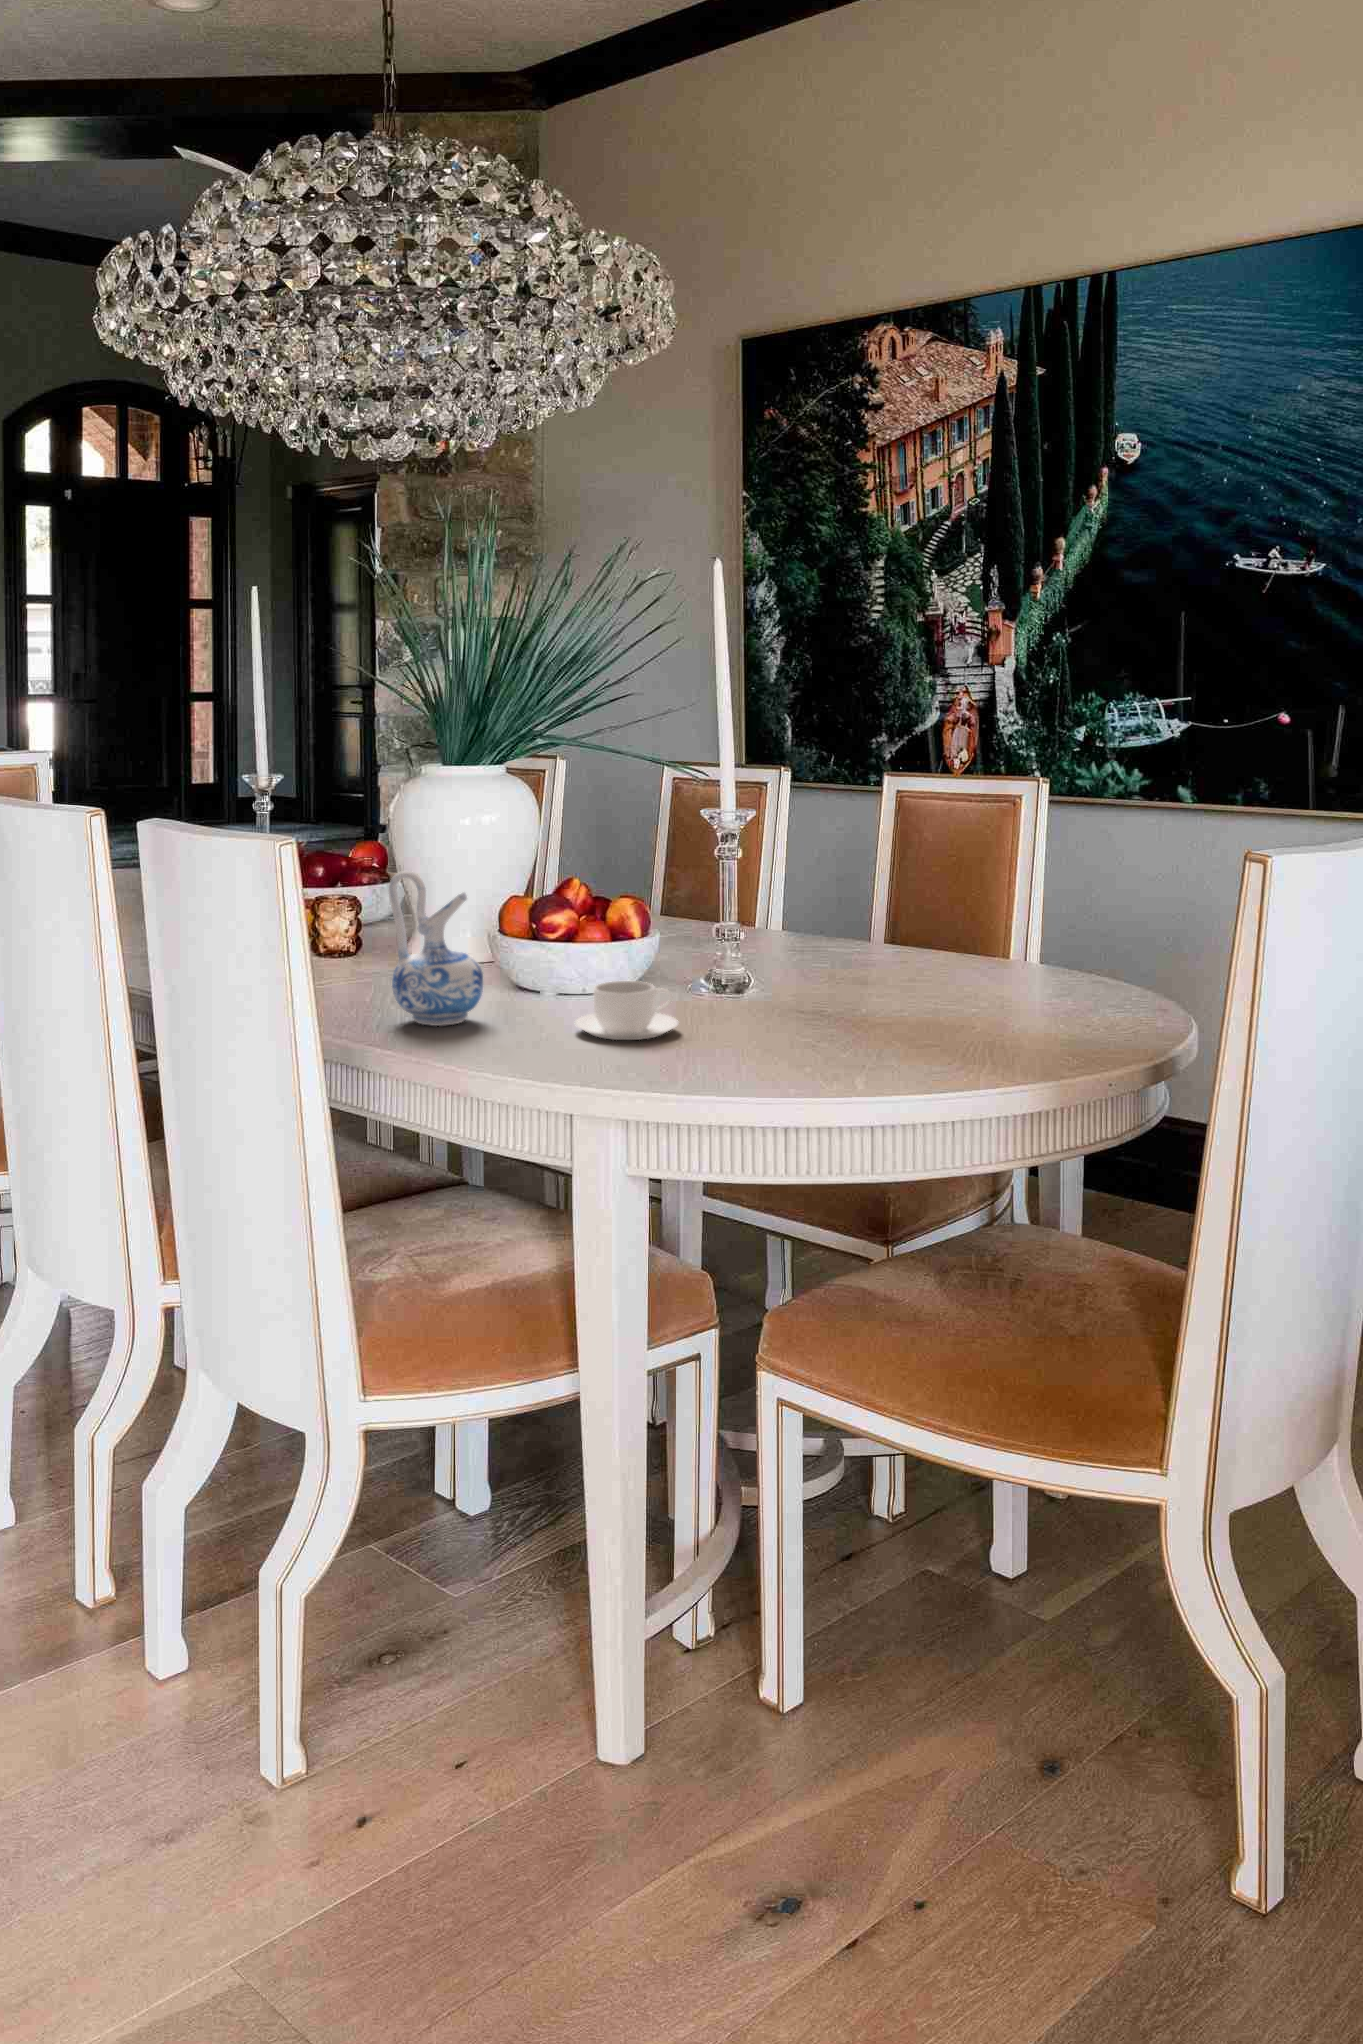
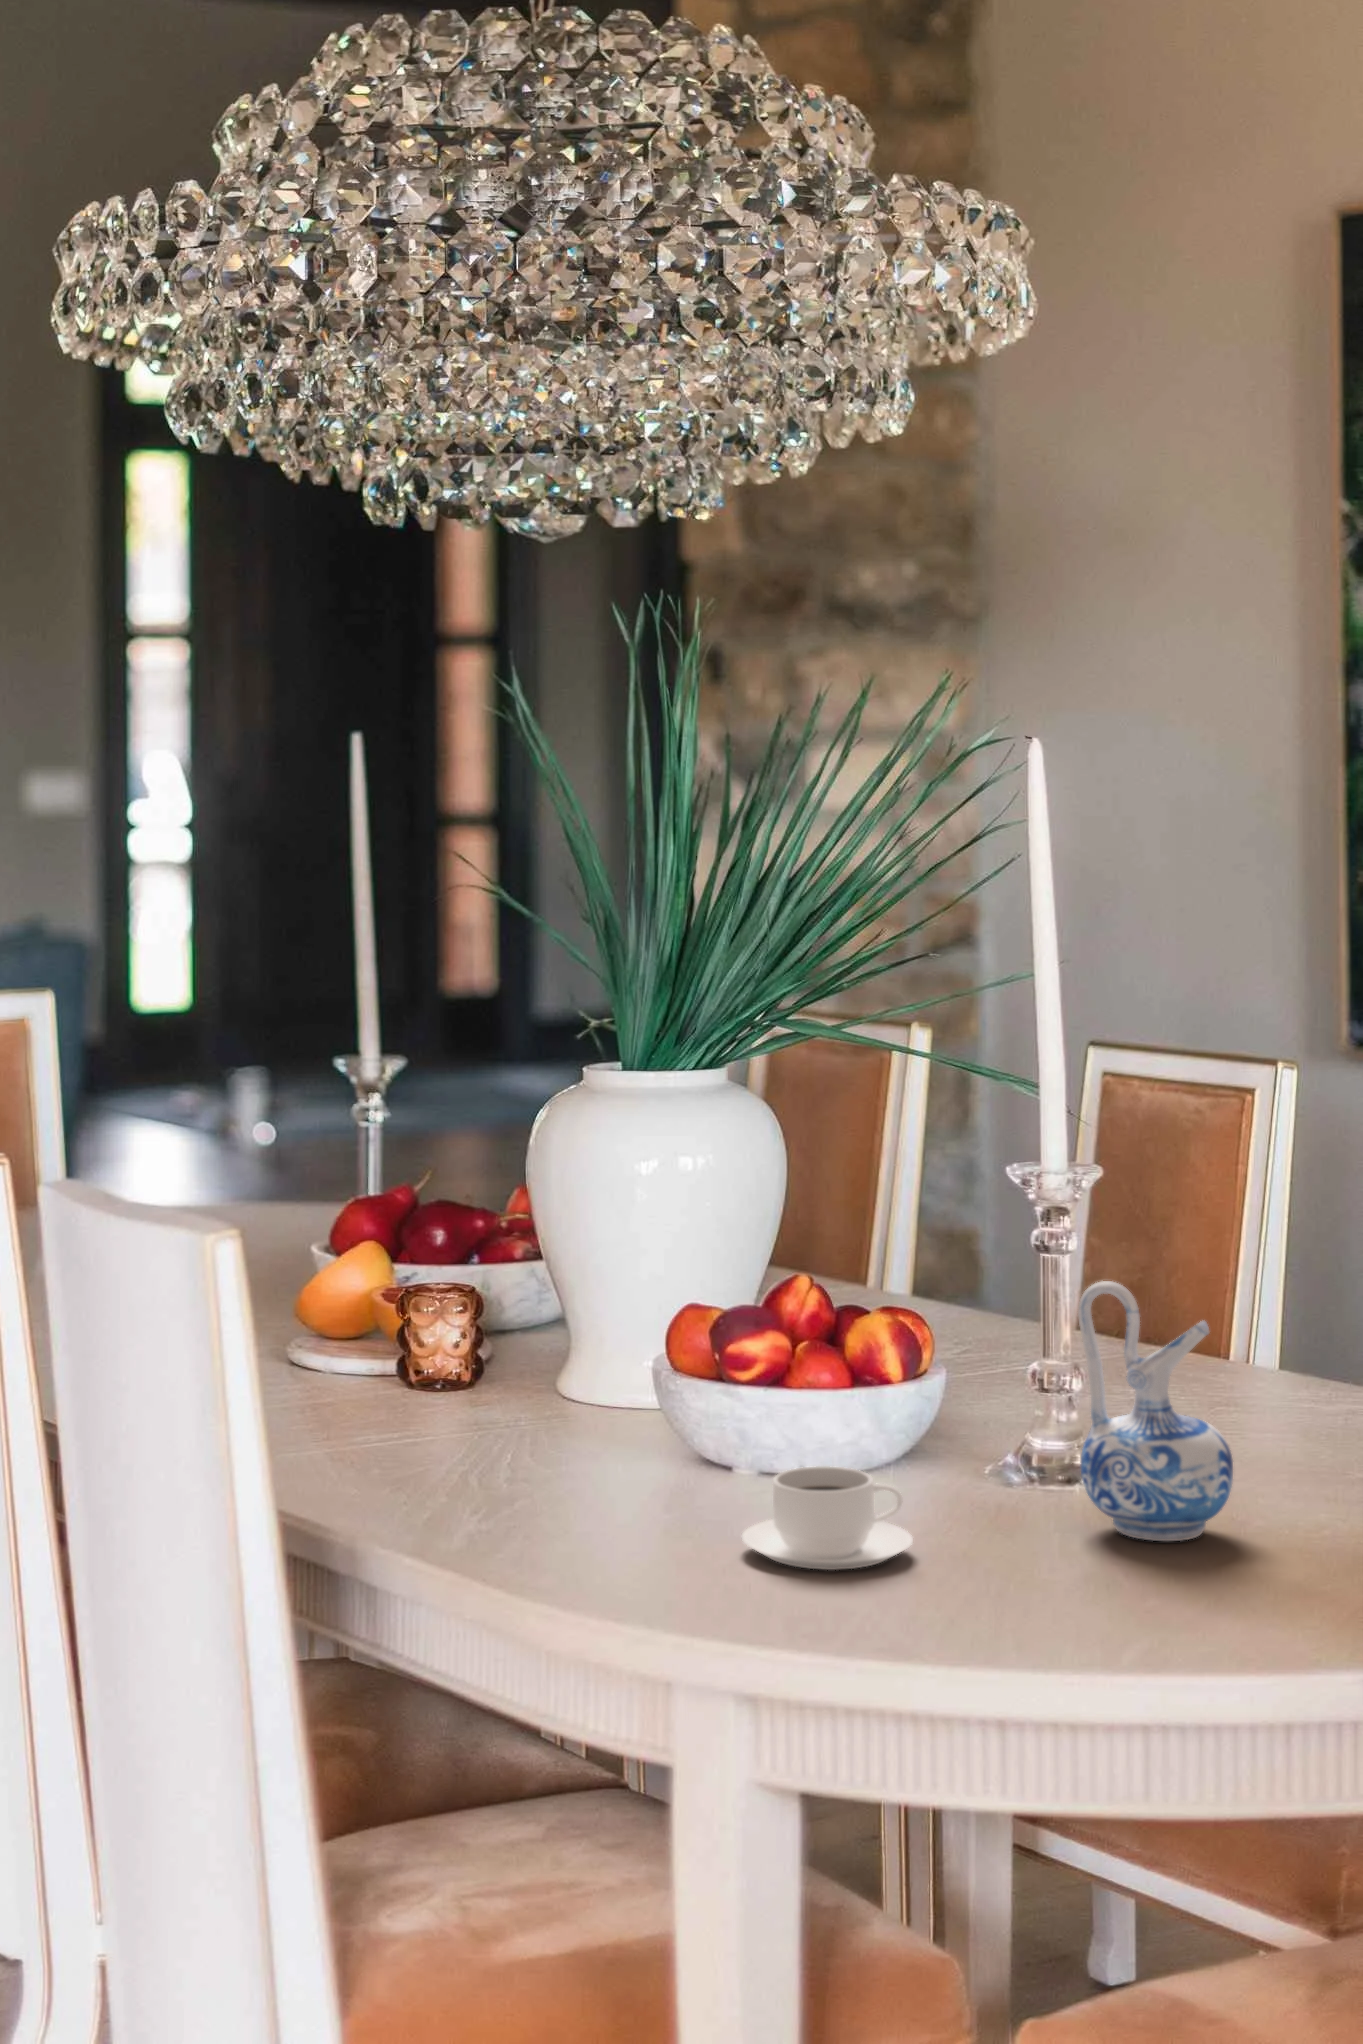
ceramic pitcher: present [389,871,483,1026] -> present [1078,1281,1233,1541]

